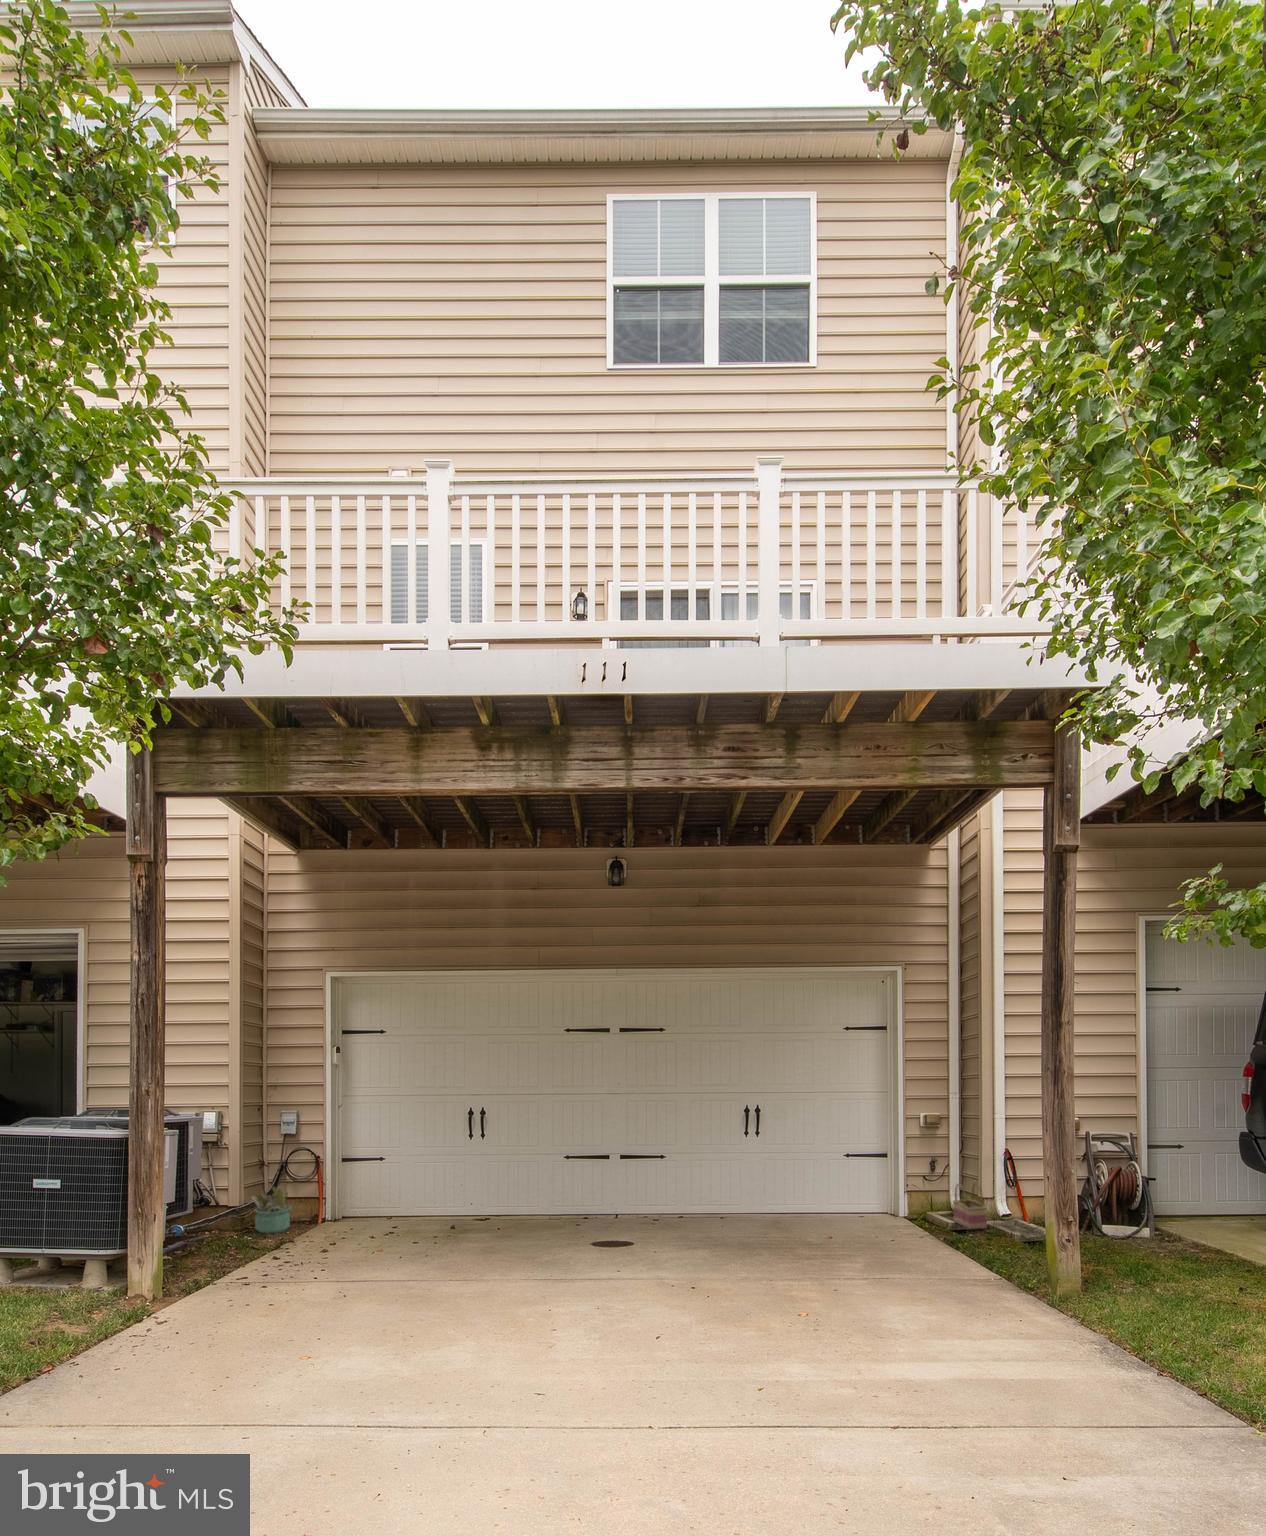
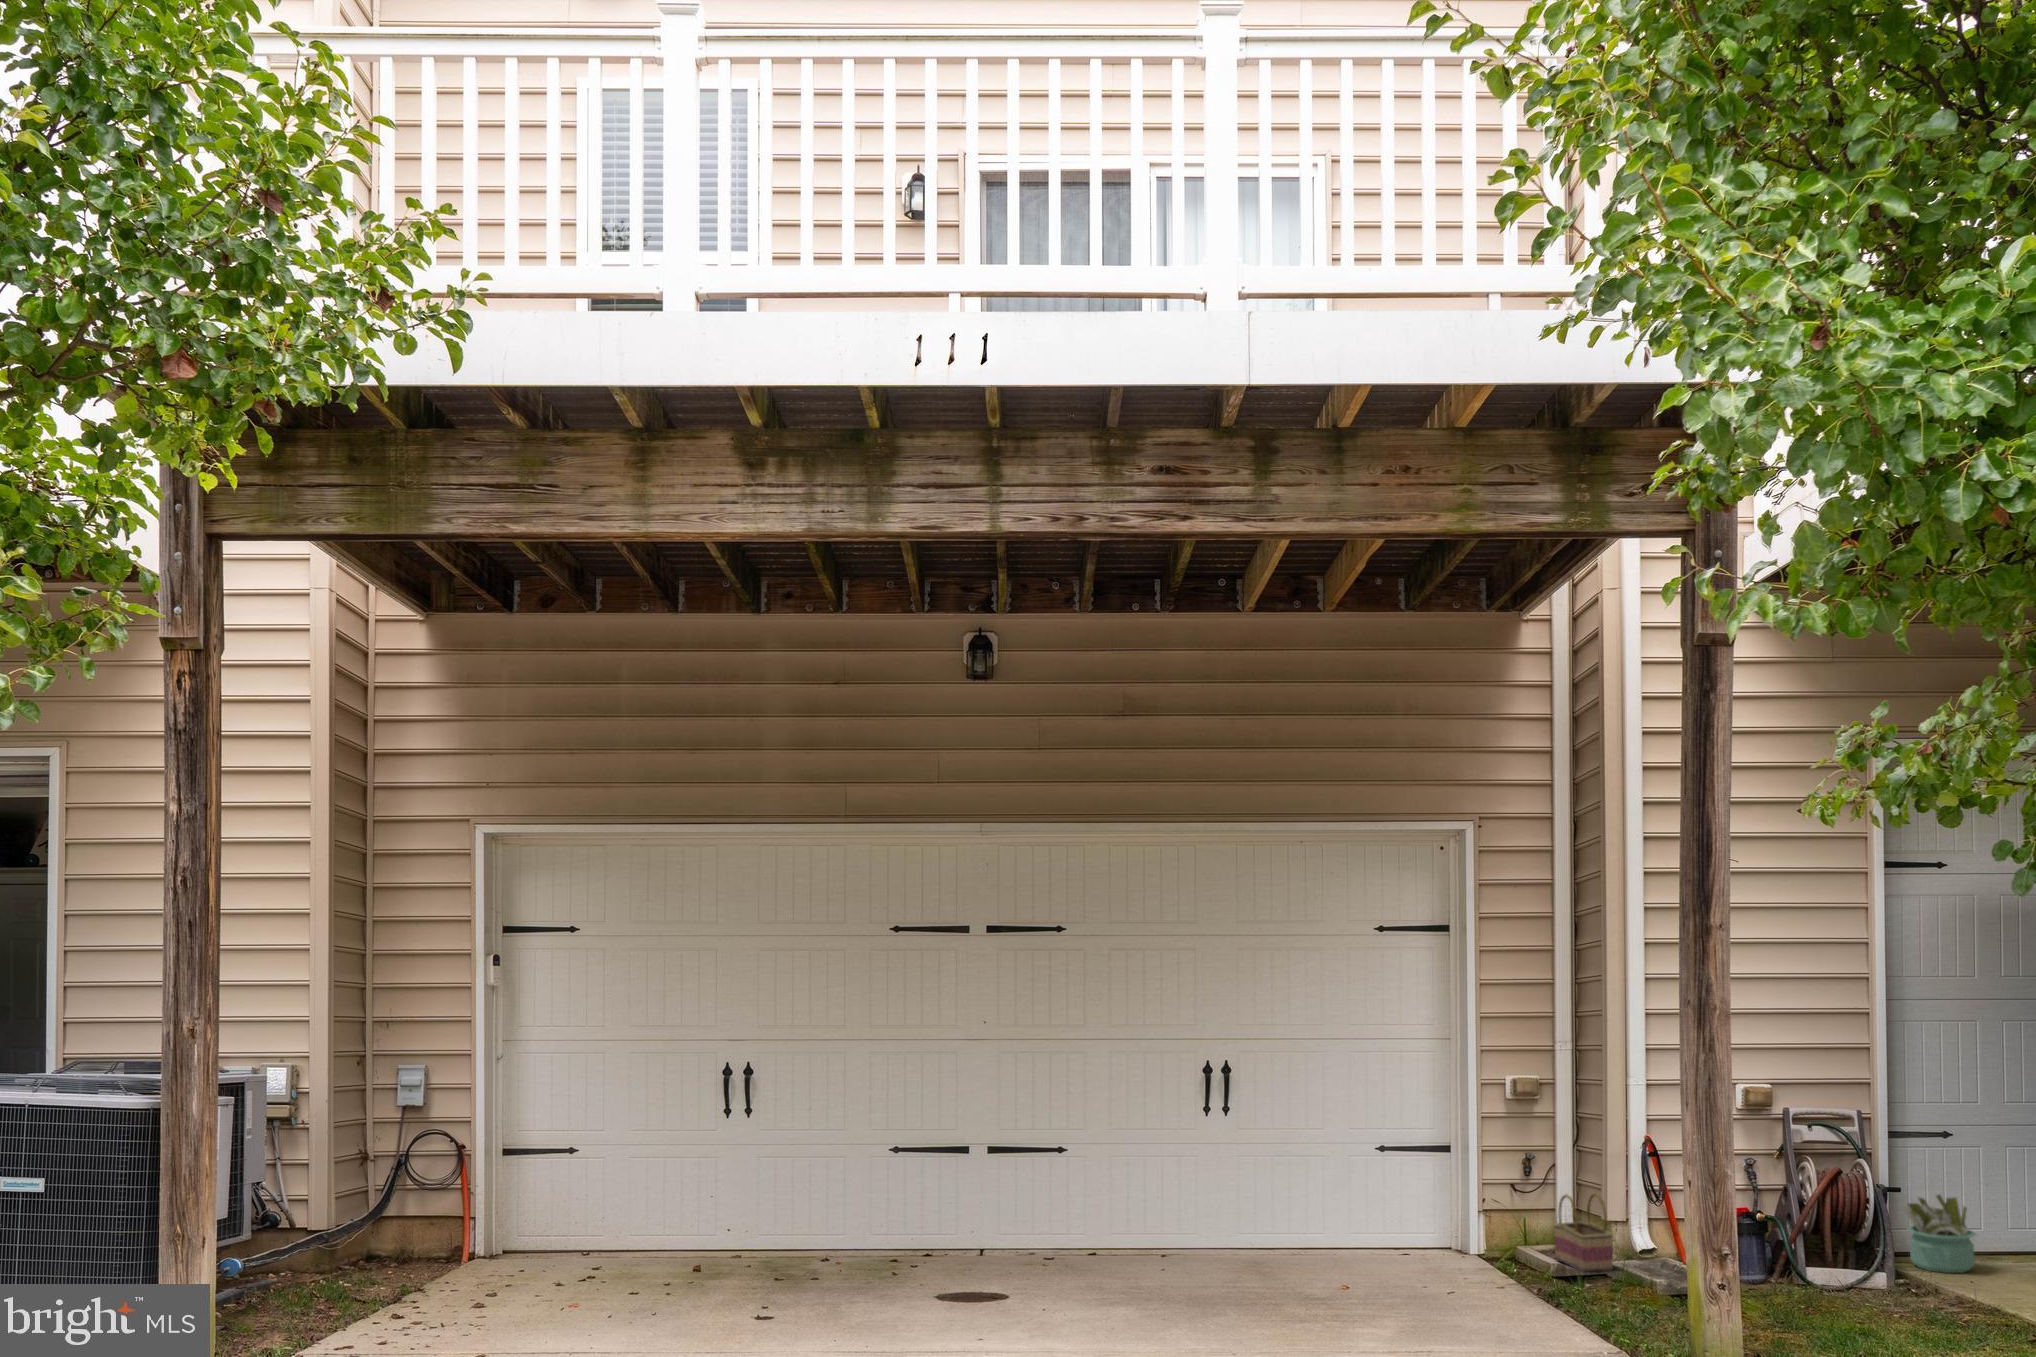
decorative plant: present [252,1187,291,1233] -> present [1900,1195,1976,1273]

